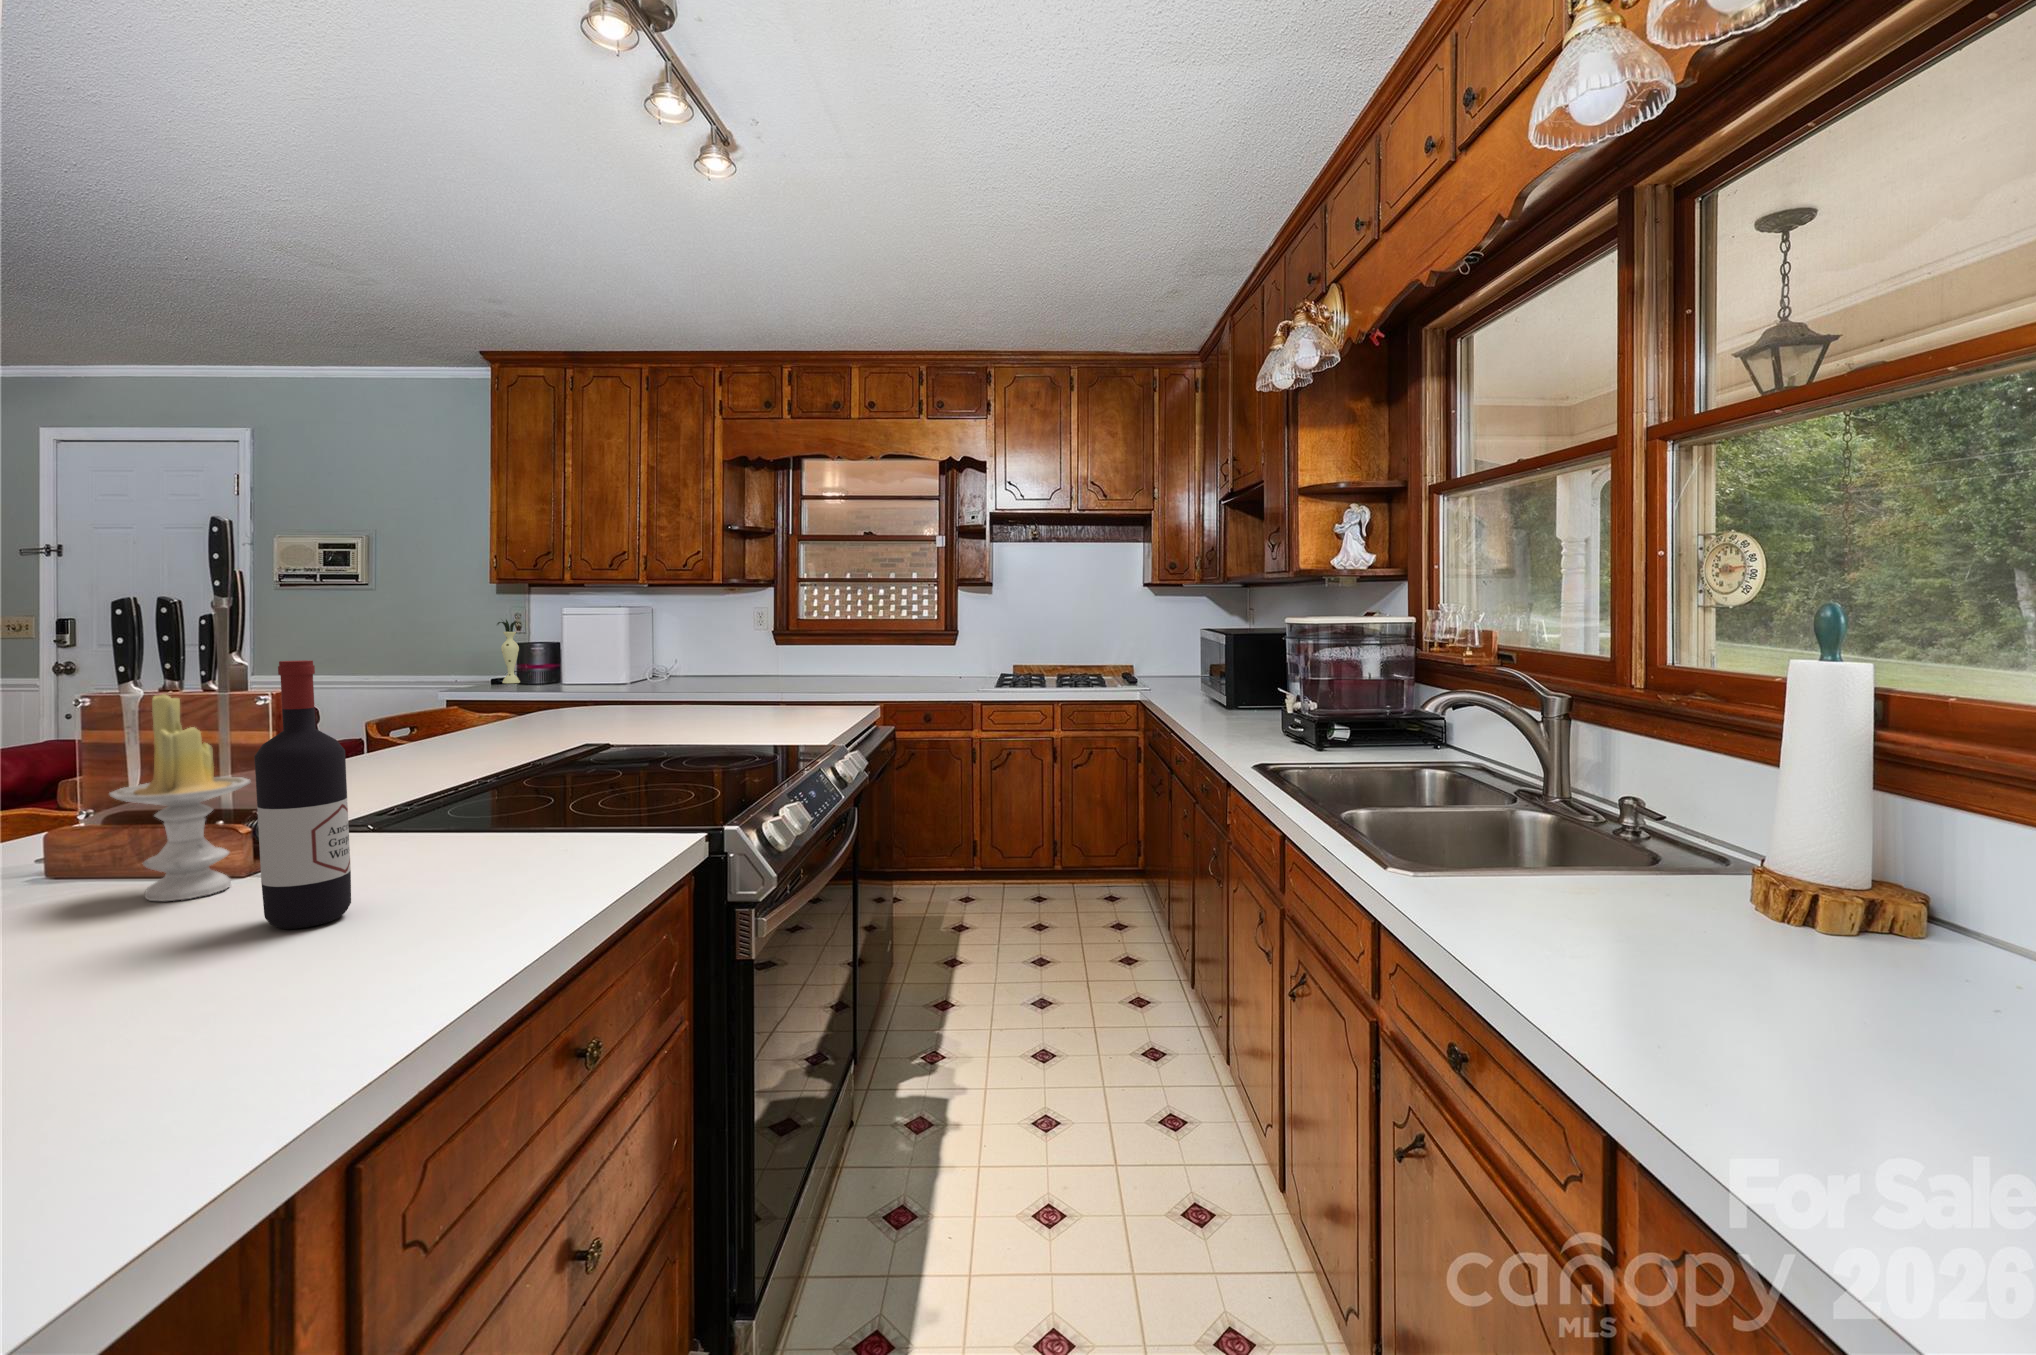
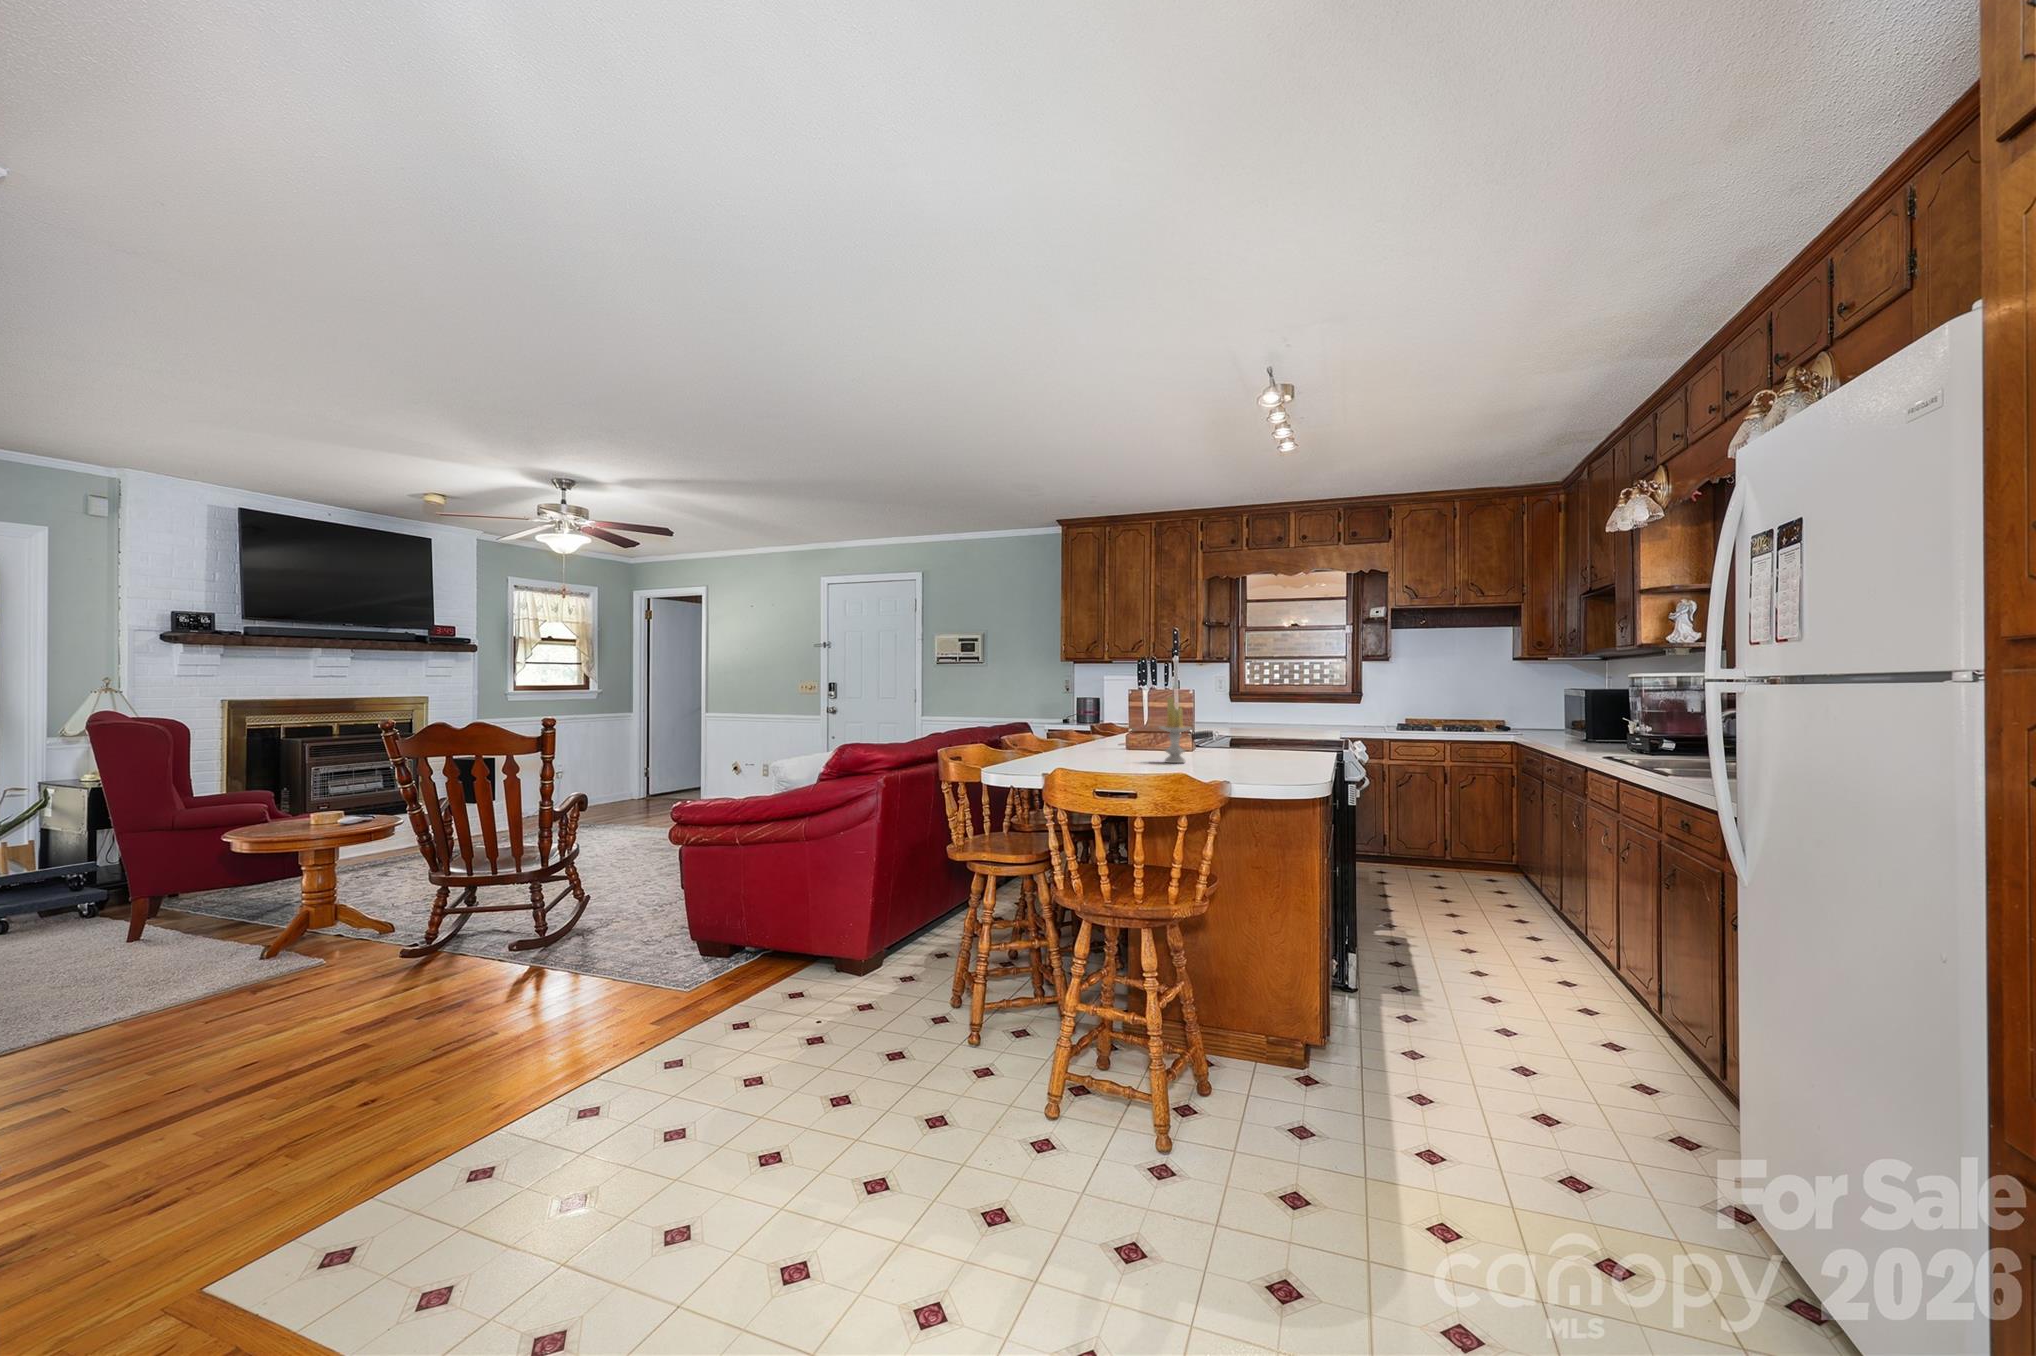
vase: present [497,620,521,684] -> none [1055,681,1071,721]
wine bottle: present [254,660,351,929] -> none [1222,685,1244,768]

